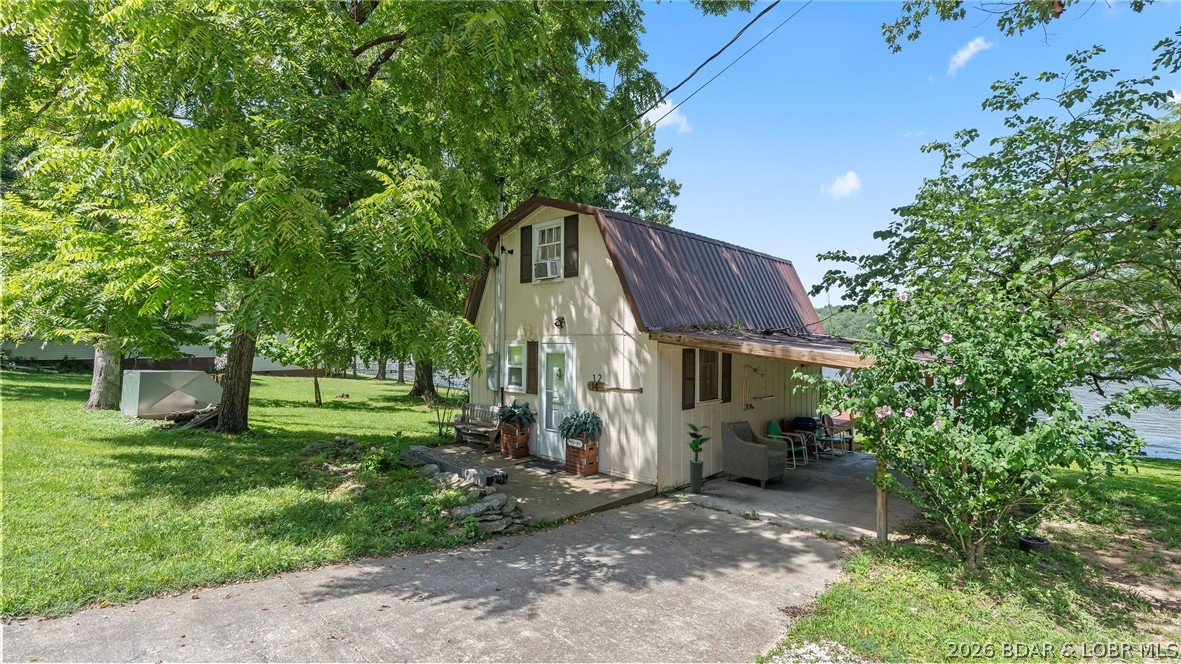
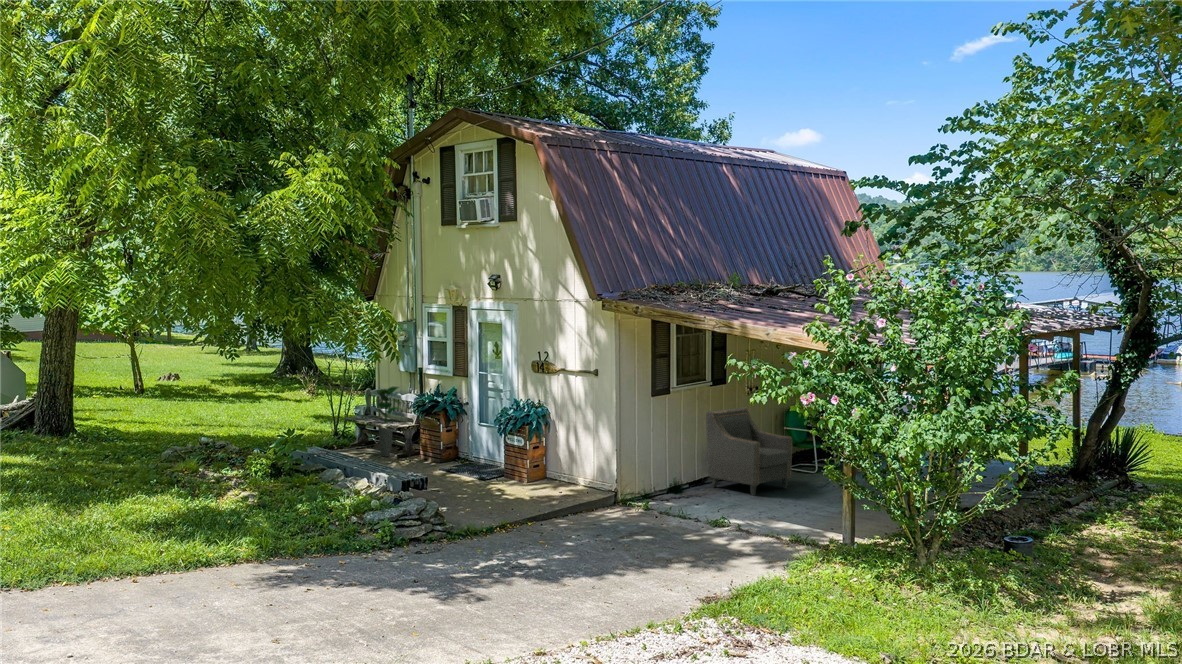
potted plant: present [687,423,711,493] -> present [377,387,400,457]

